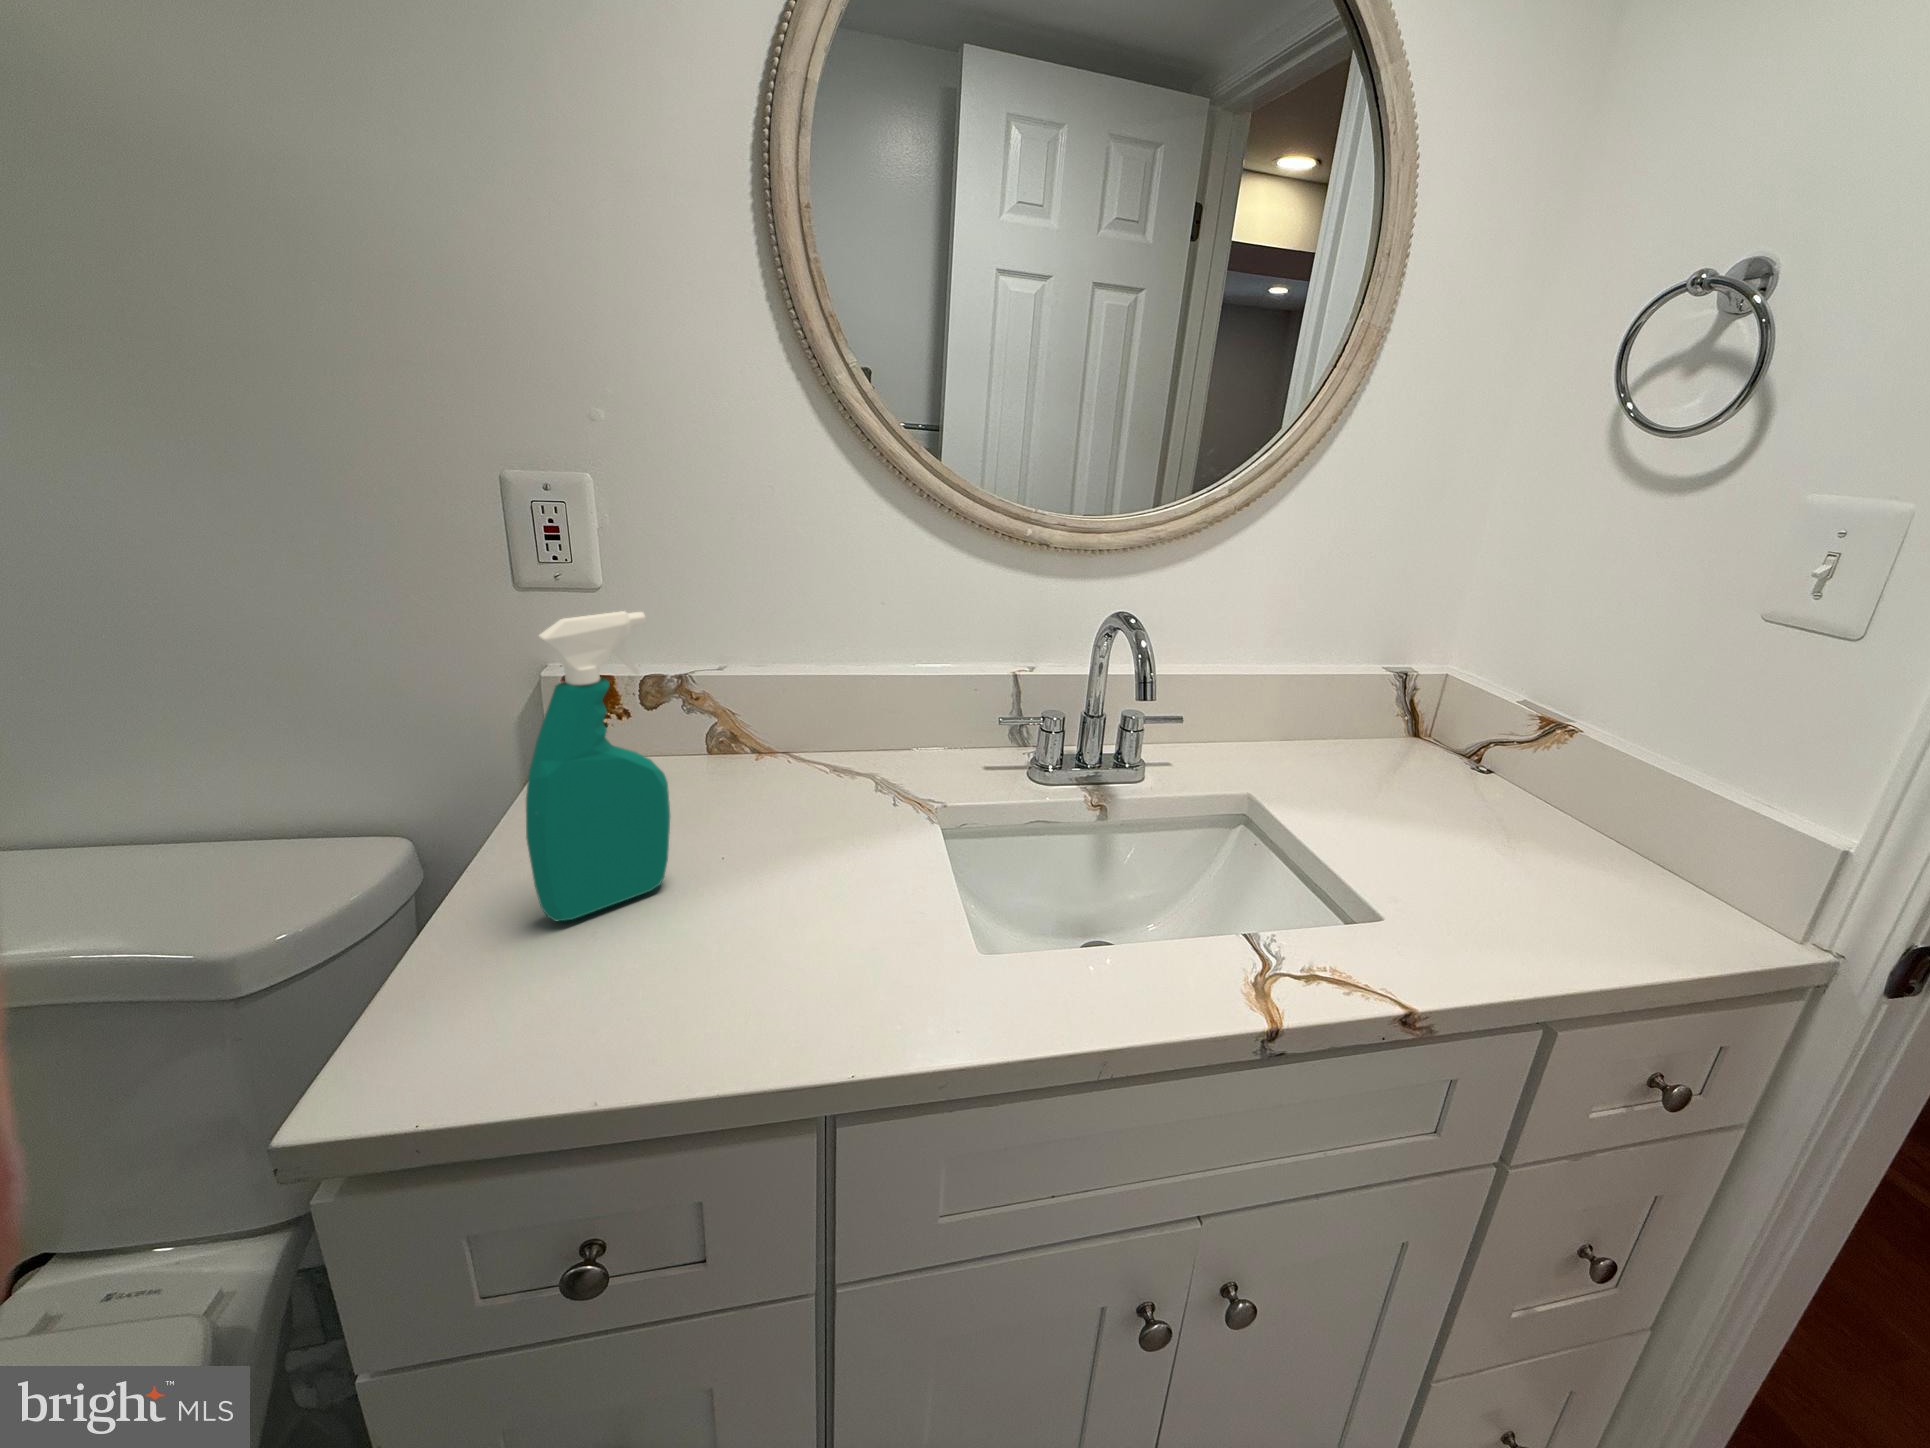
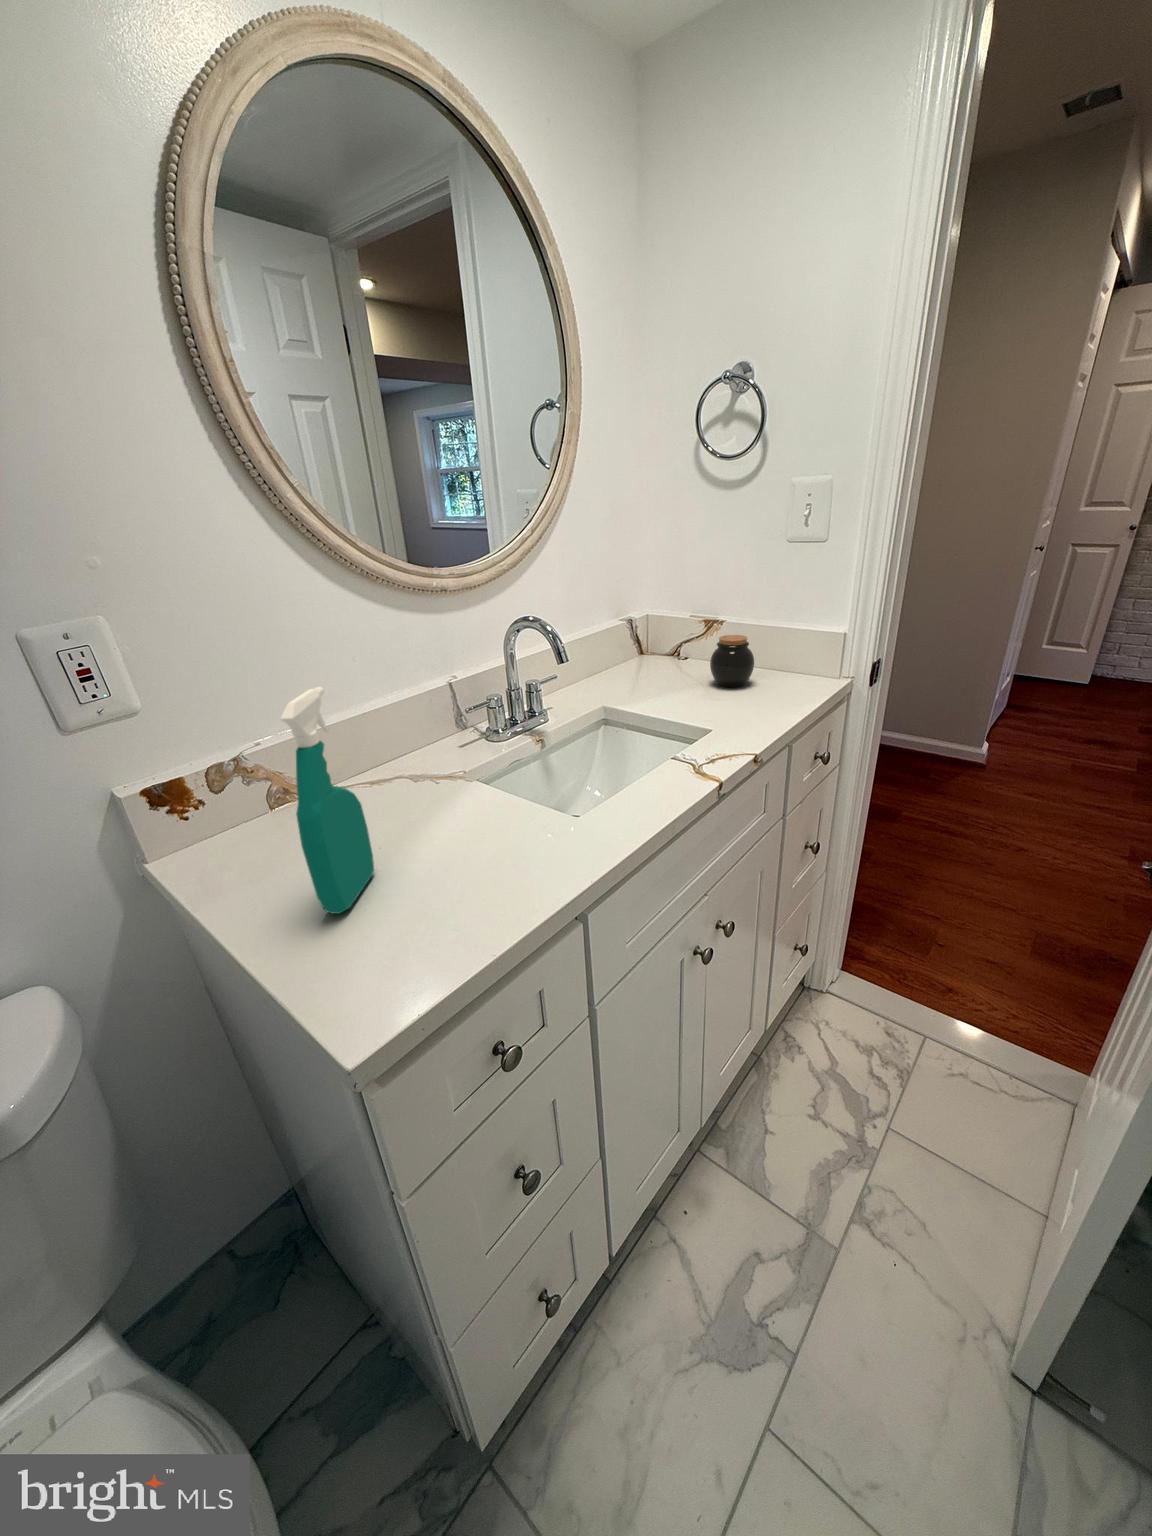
jar: none [1486,755,1588,862] -> present [710,635,754,687]

